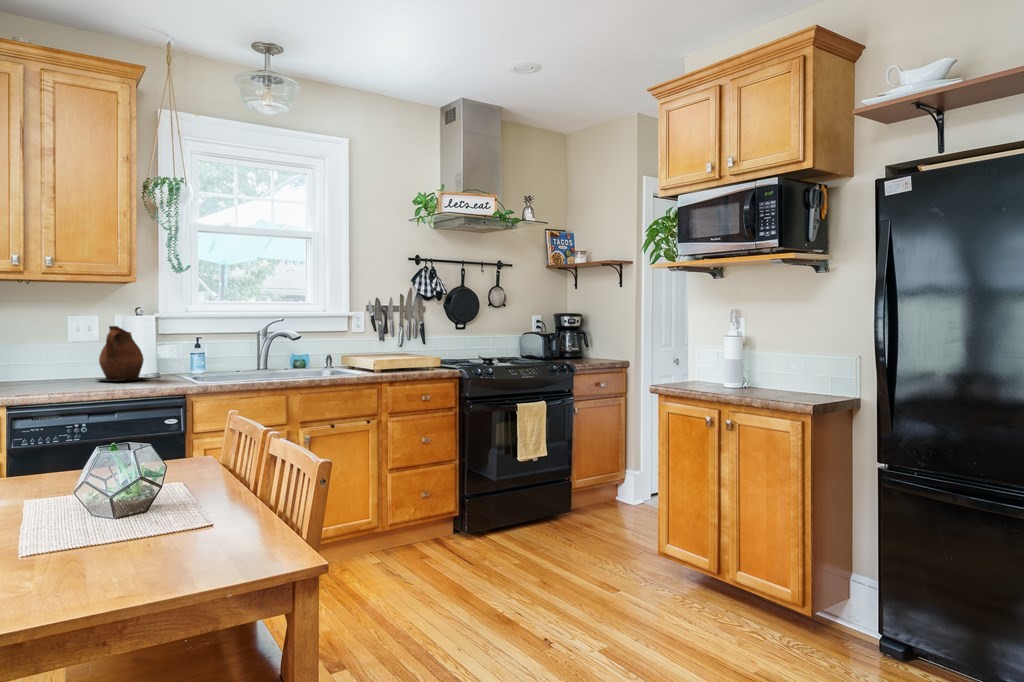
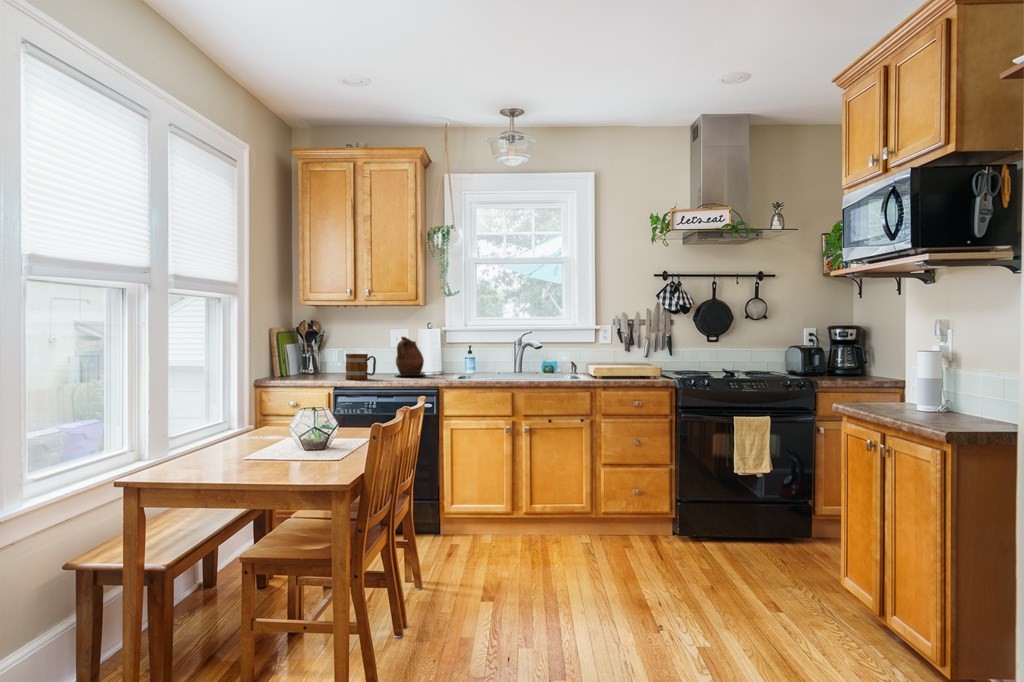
mug: none [27,352,83,391] -> present [346,354,376,379]

